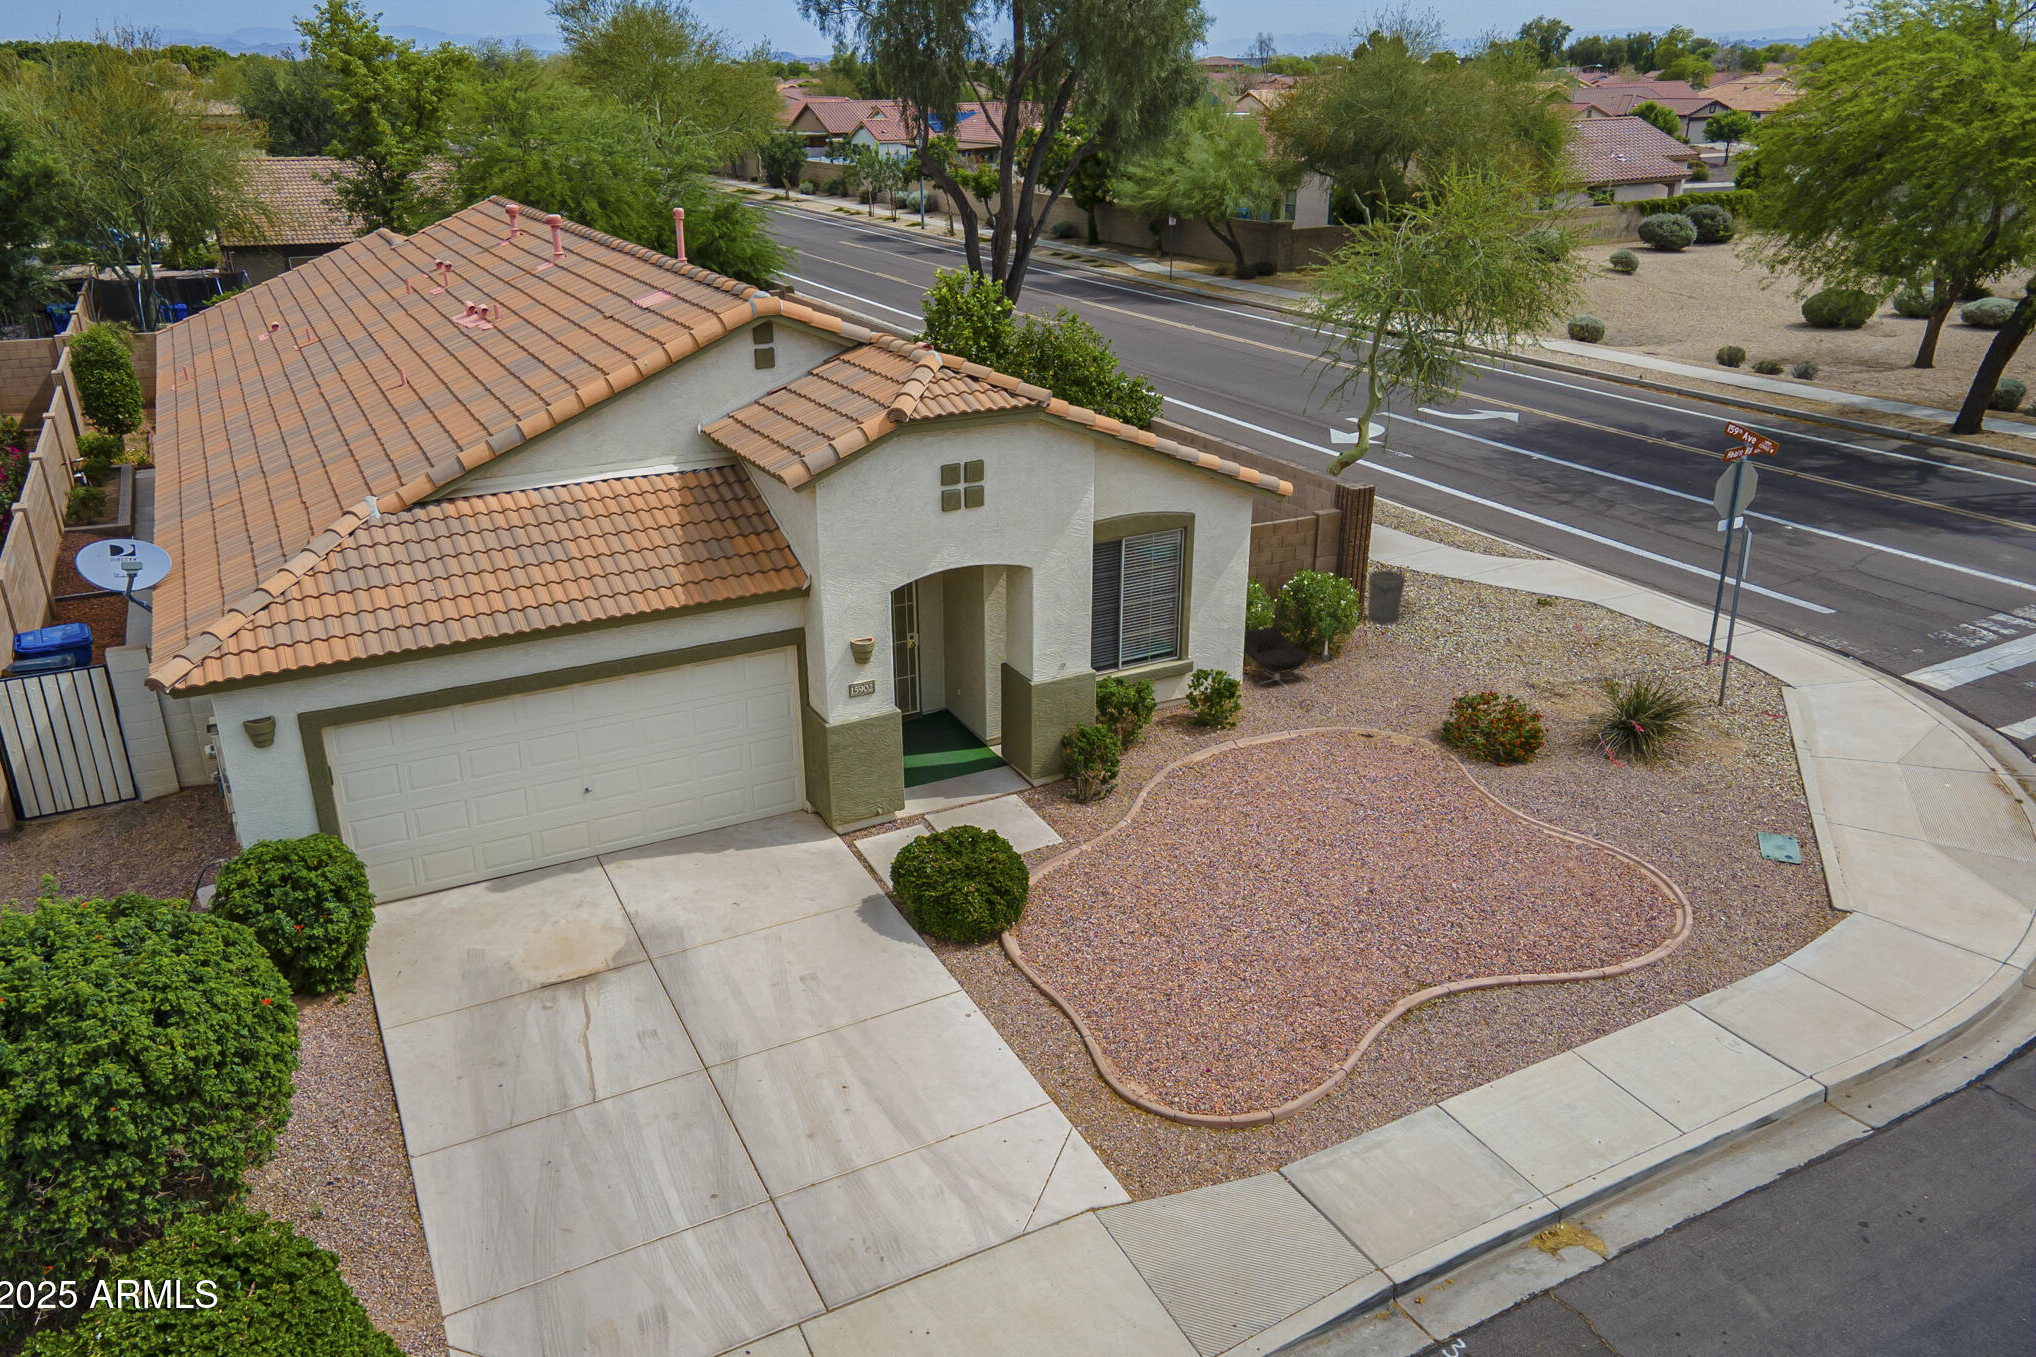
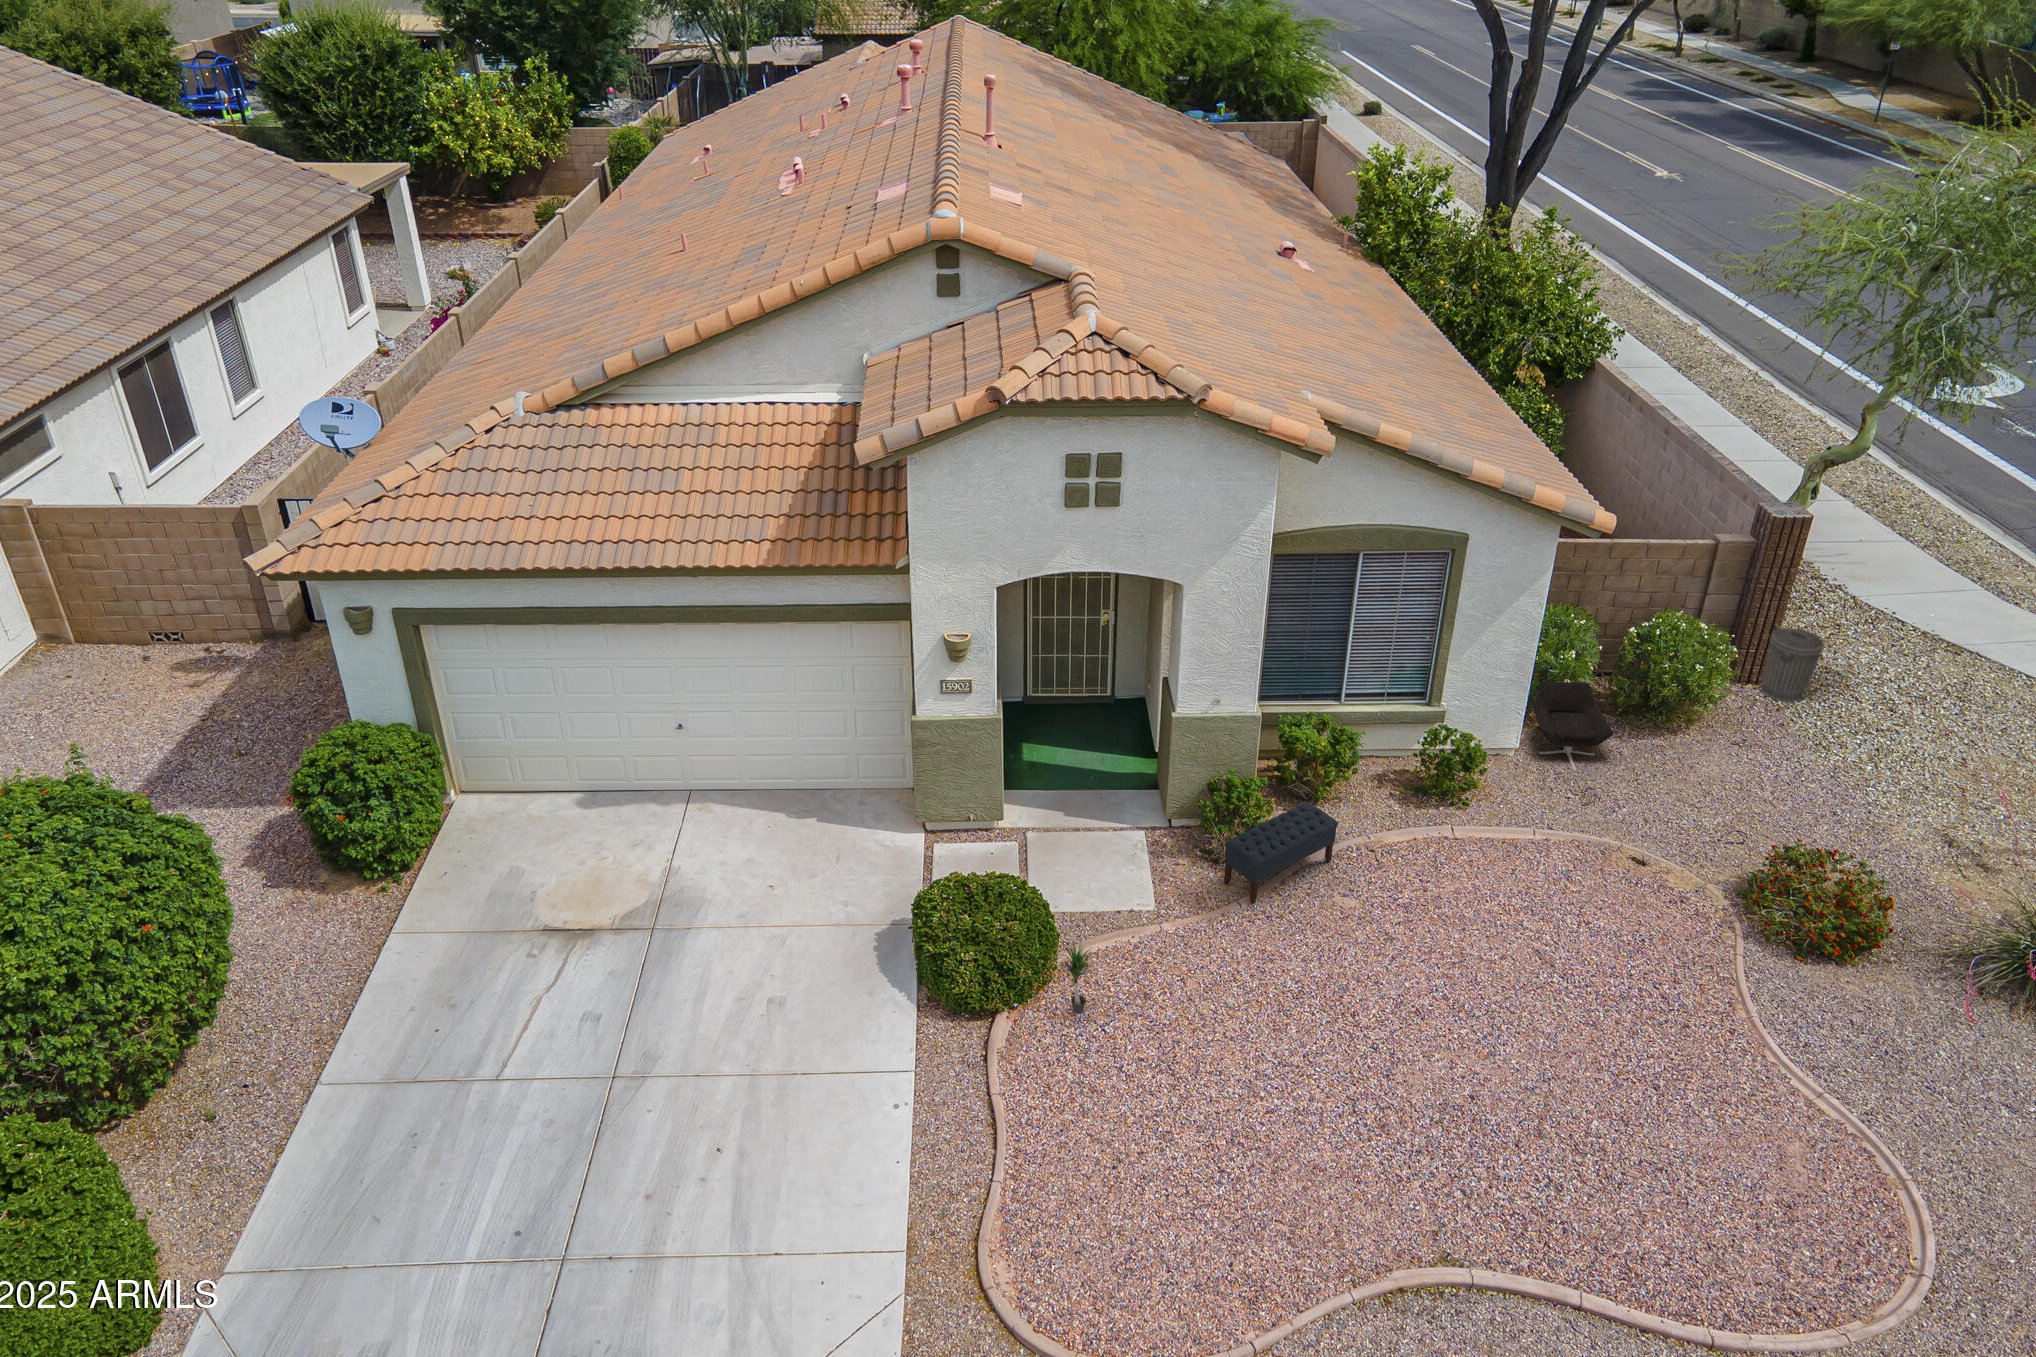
potted plant: present [1322,618,1337,662] -> present [1058,944,1093,1013]
bench: none [1103,737,1173,818] -> present [1224,802,1338,903]

